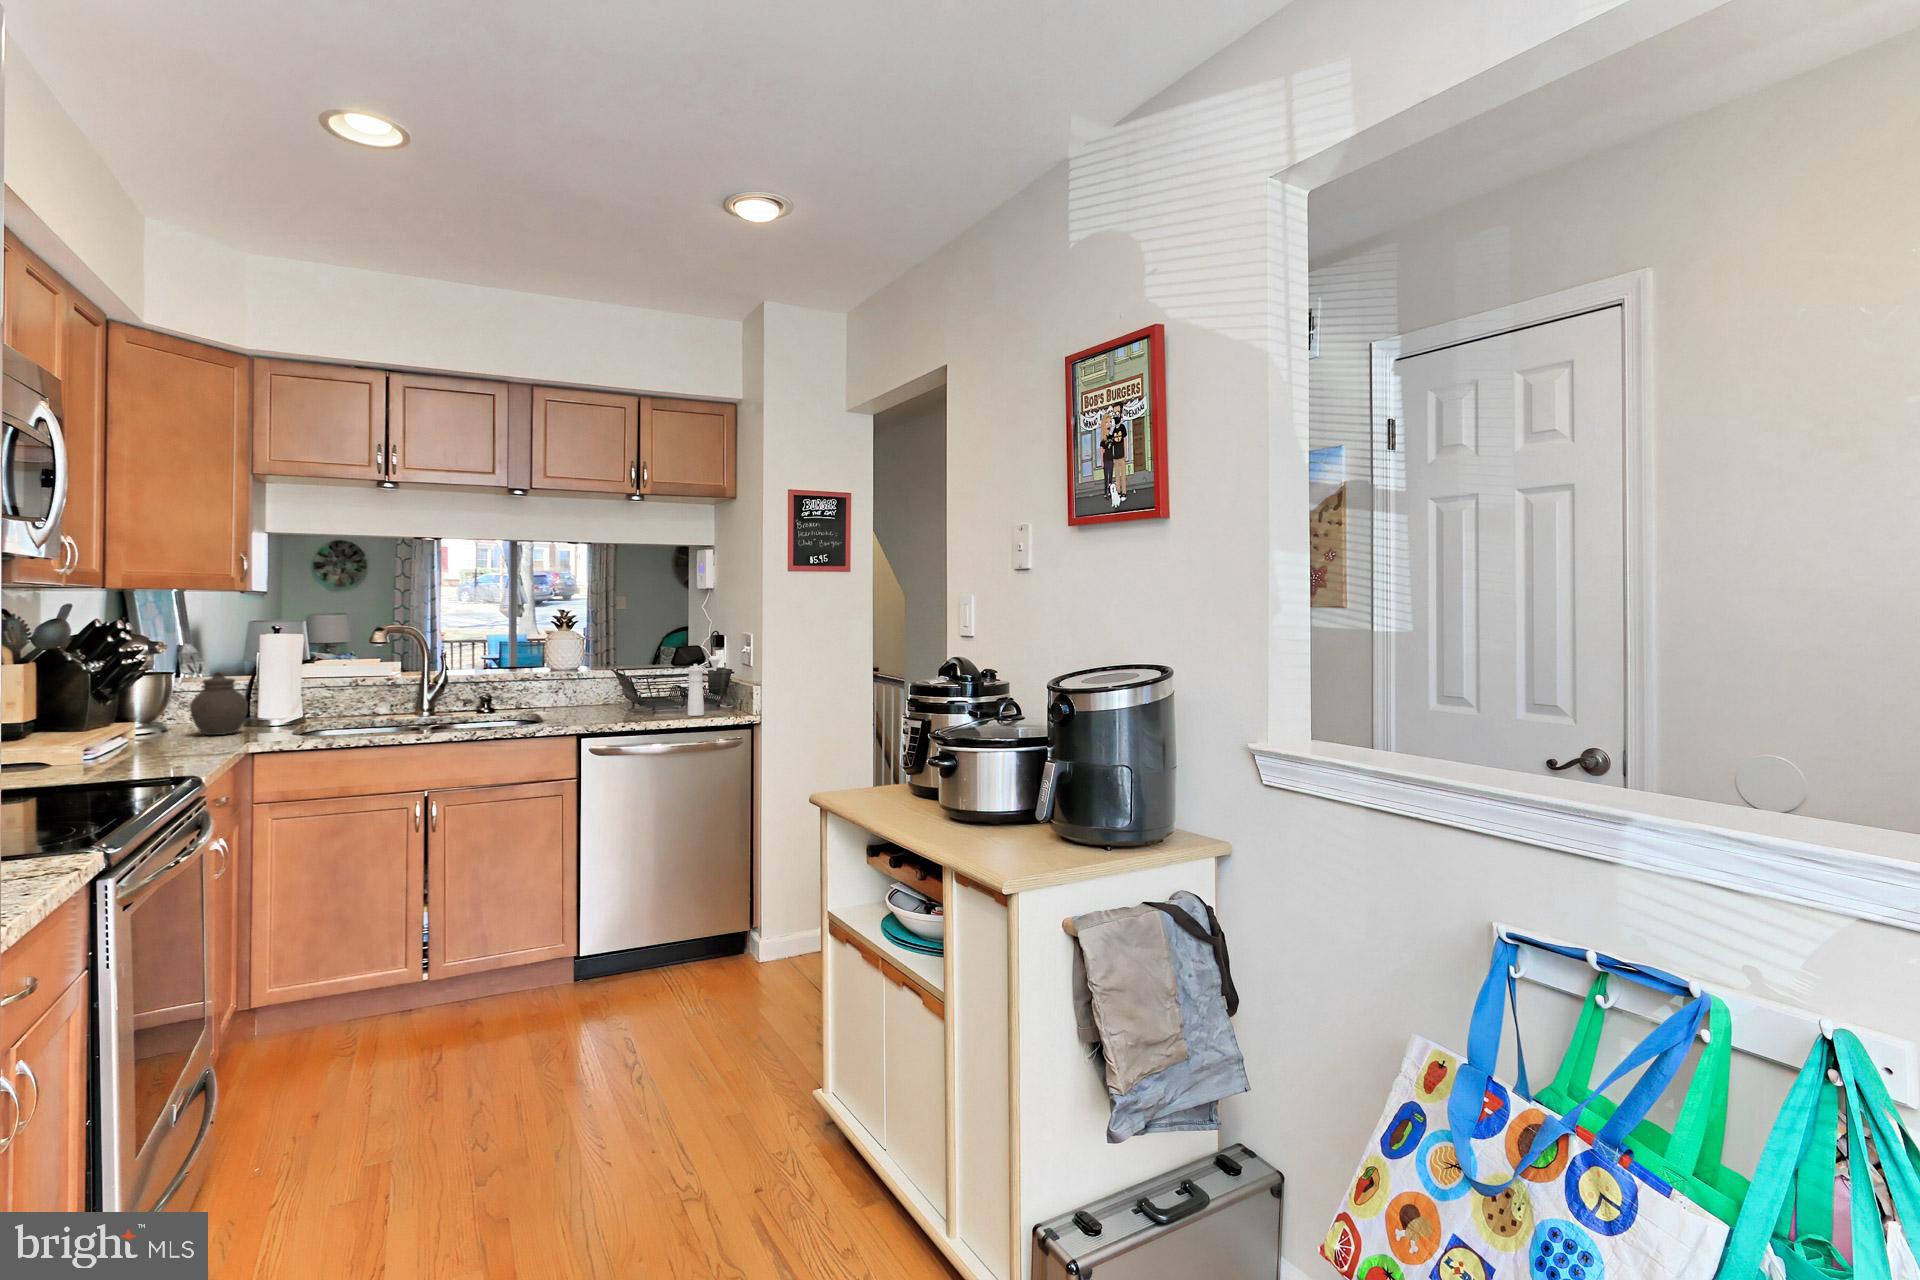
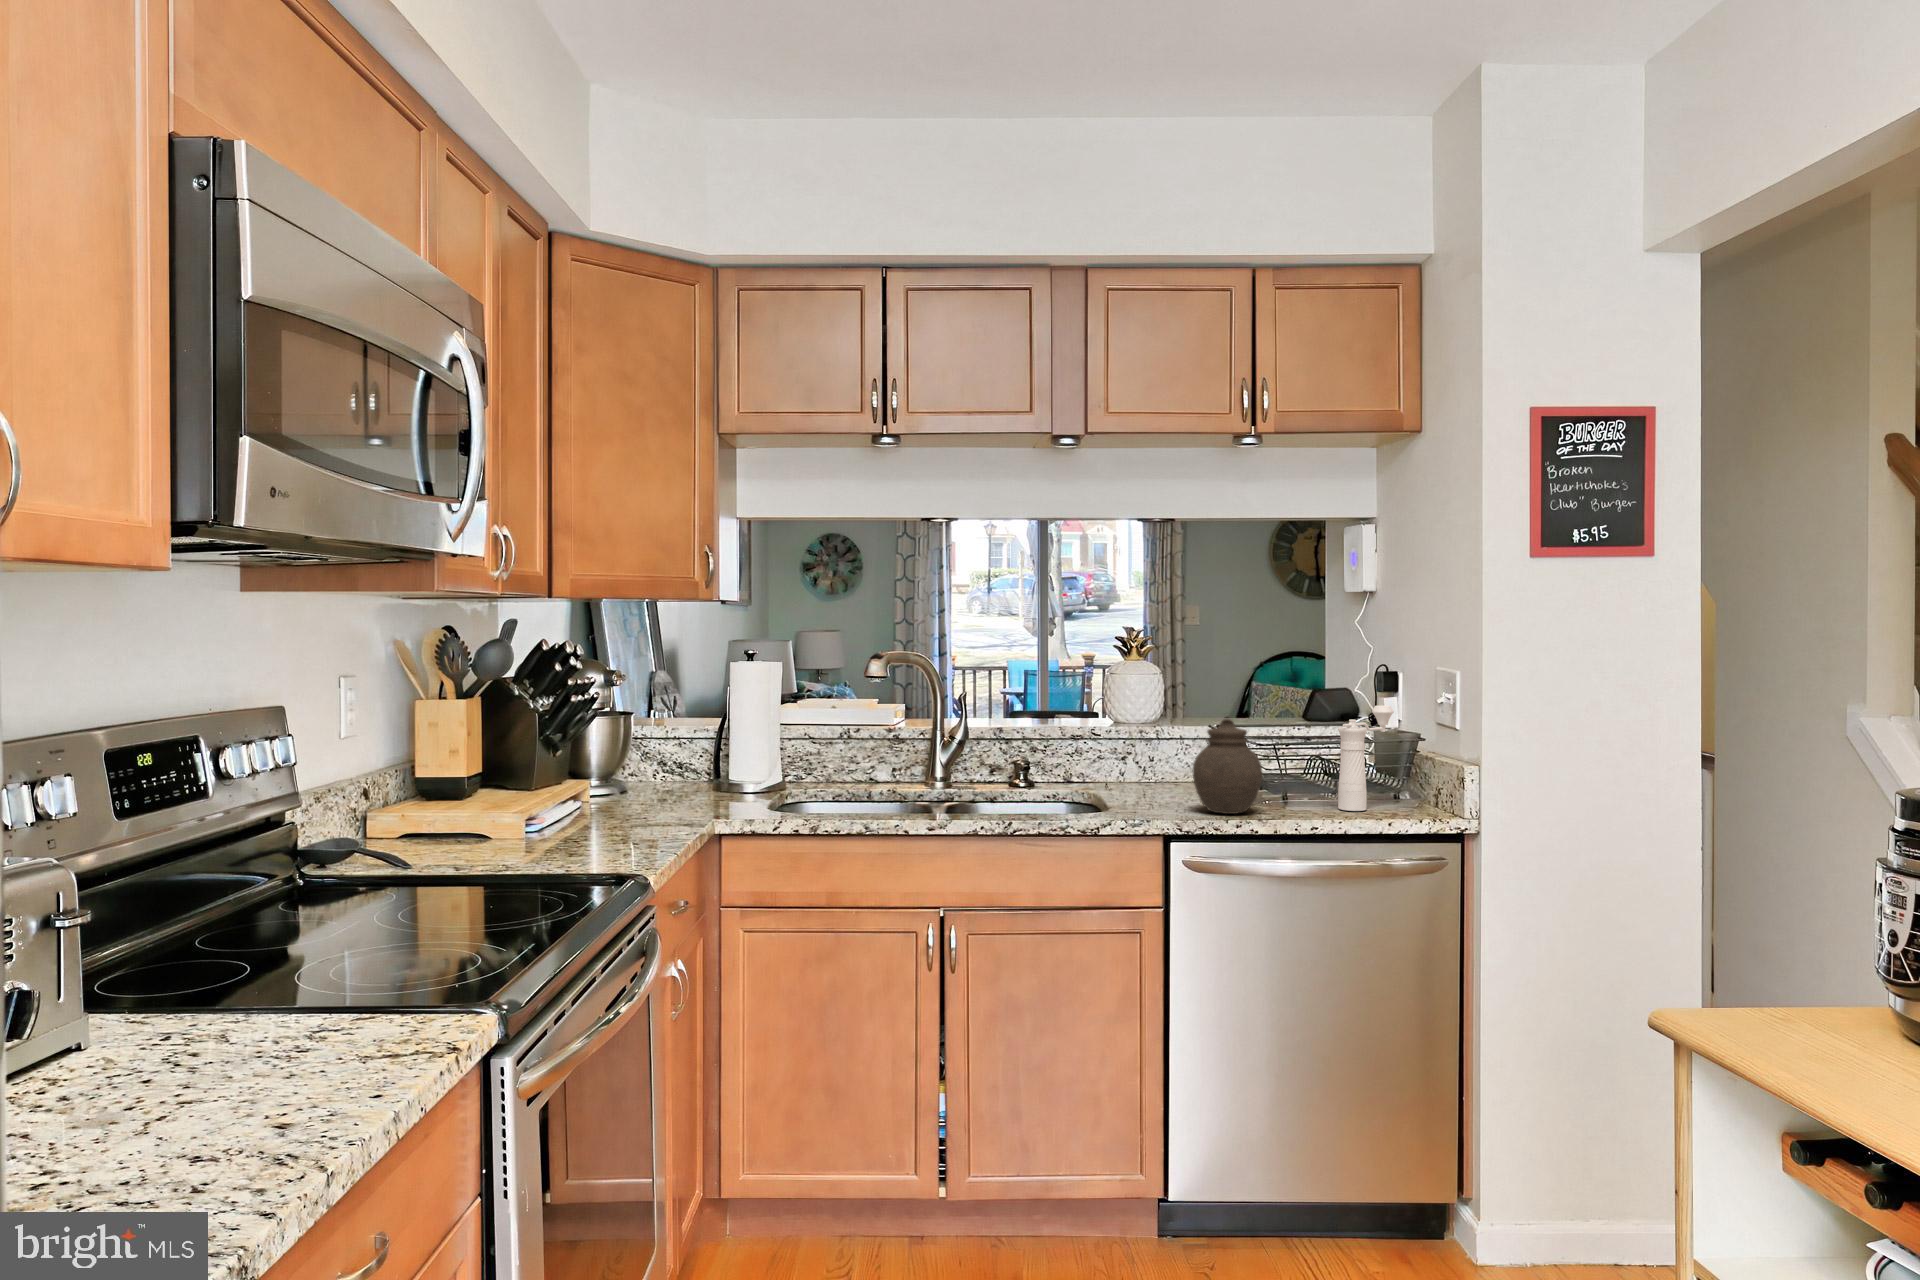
jar: present [190,672,248,735] -> present [1193,719,1262,814]

